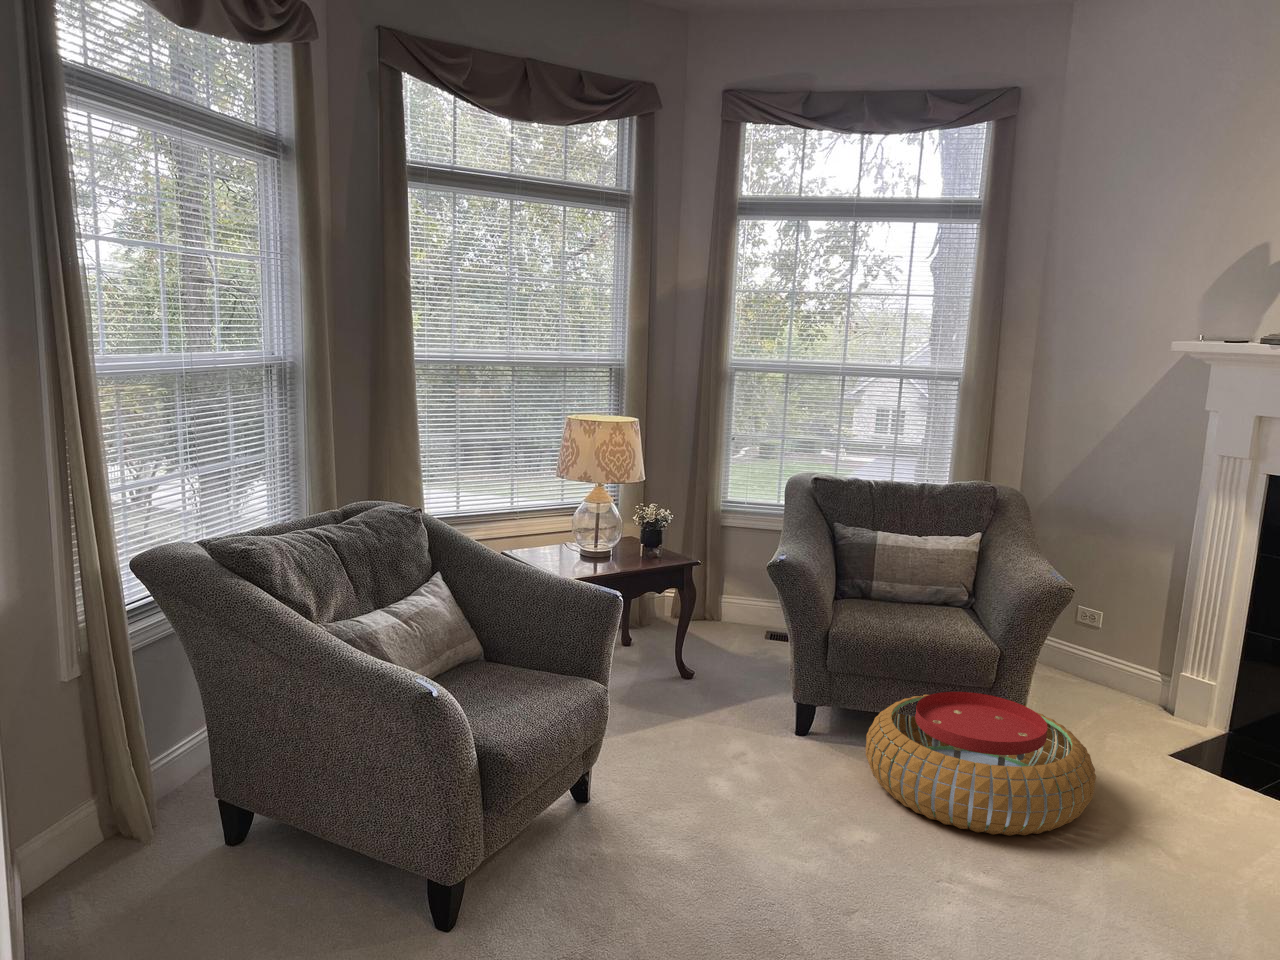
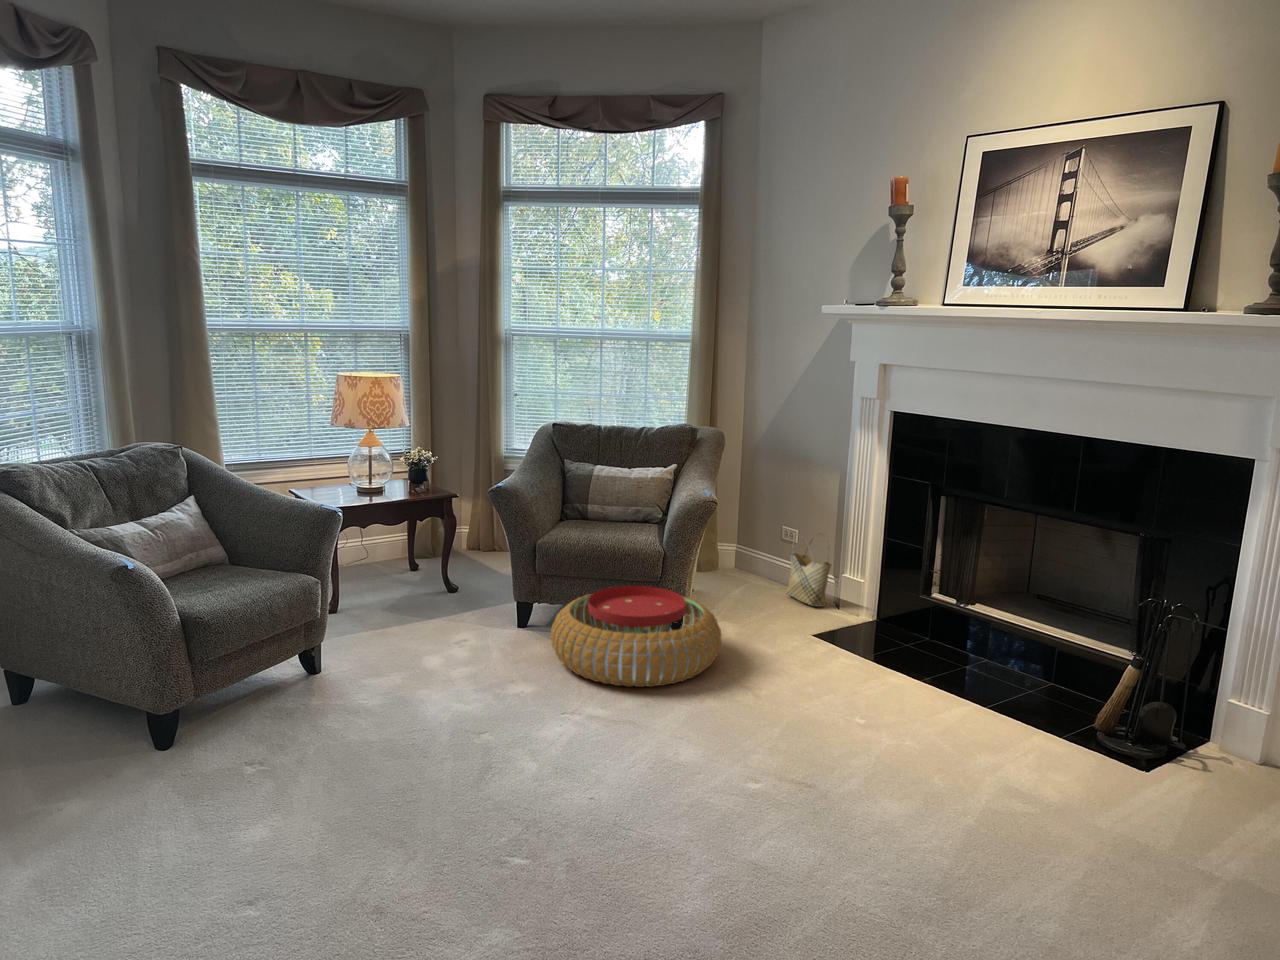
woven basket: none [1096,620,1167,713] -> present [786,535,831,607]

